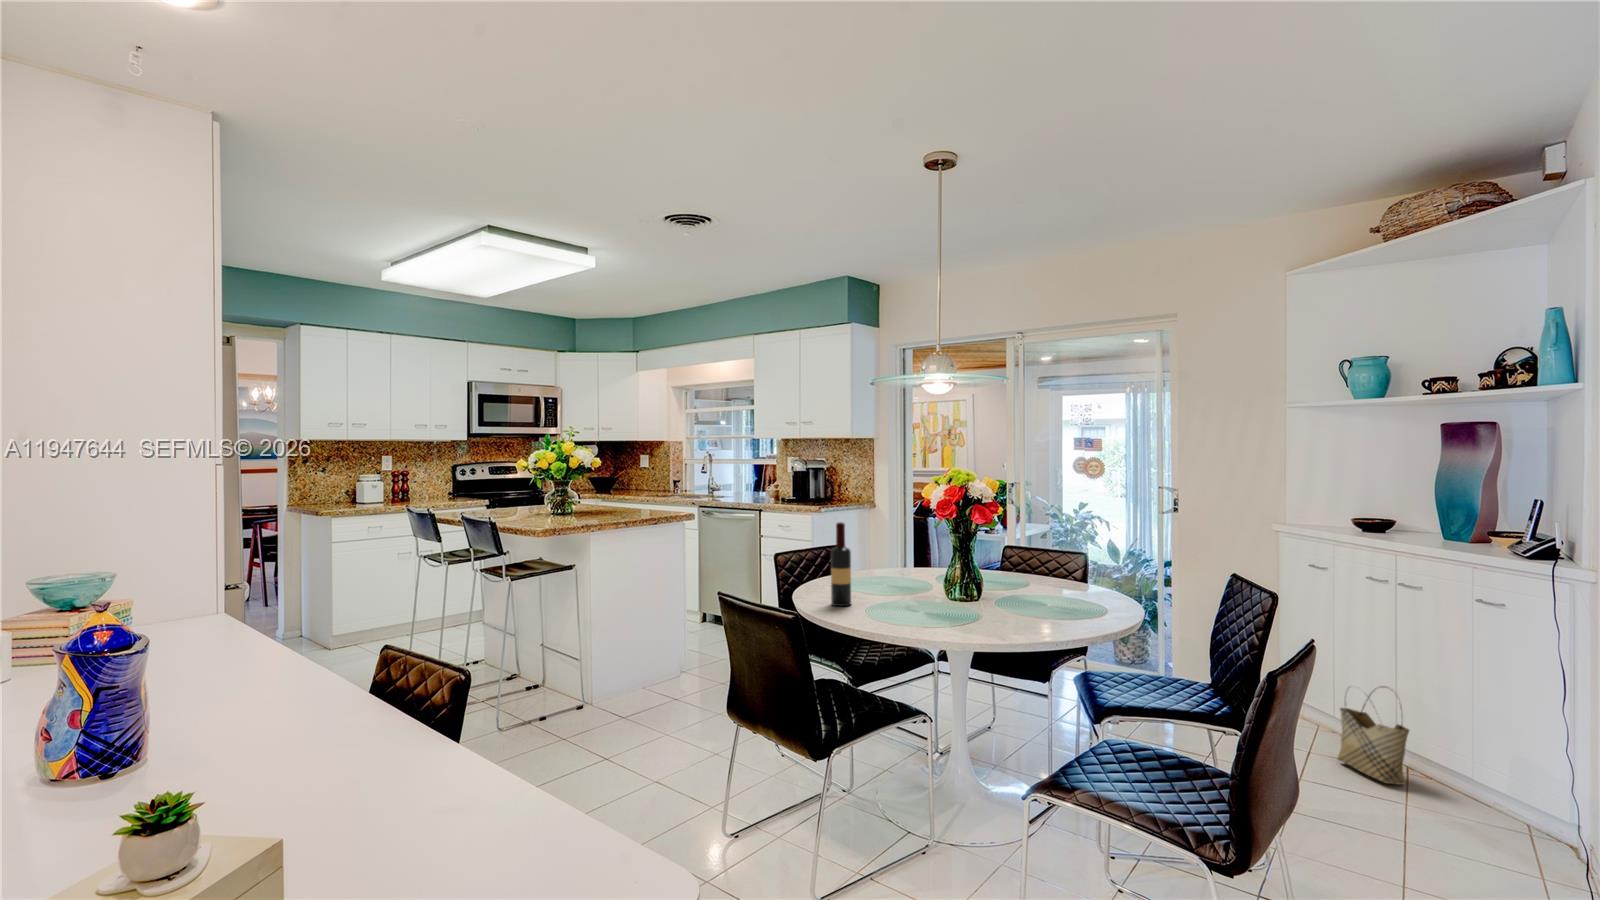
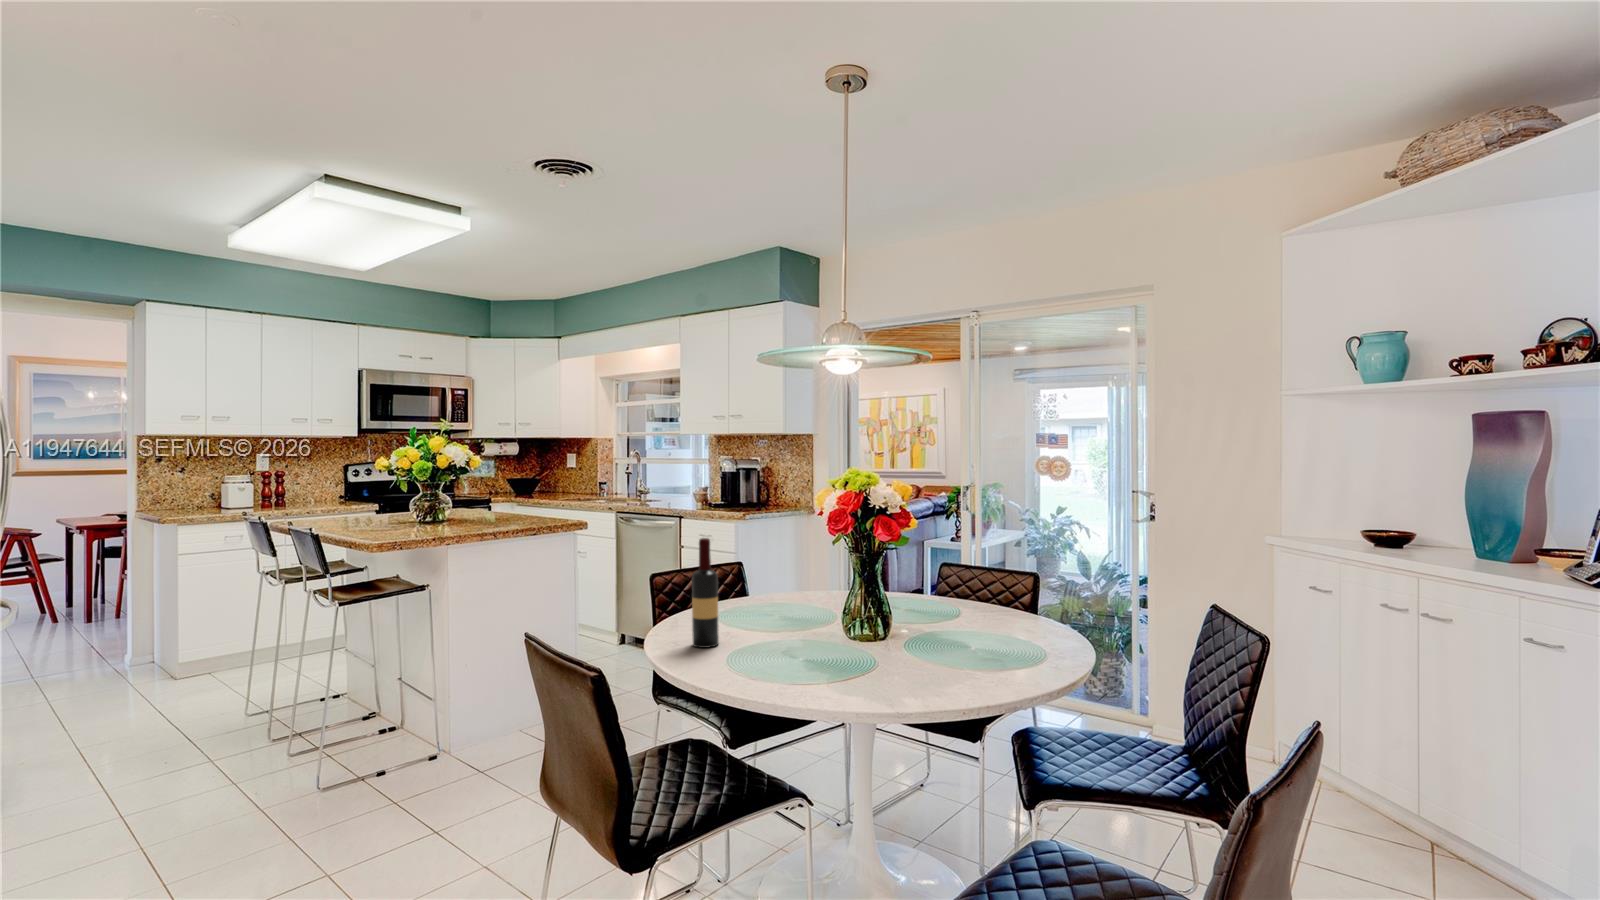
woven basket: present [1337,686,1409,785] -> none [1344,743,1437,871]

